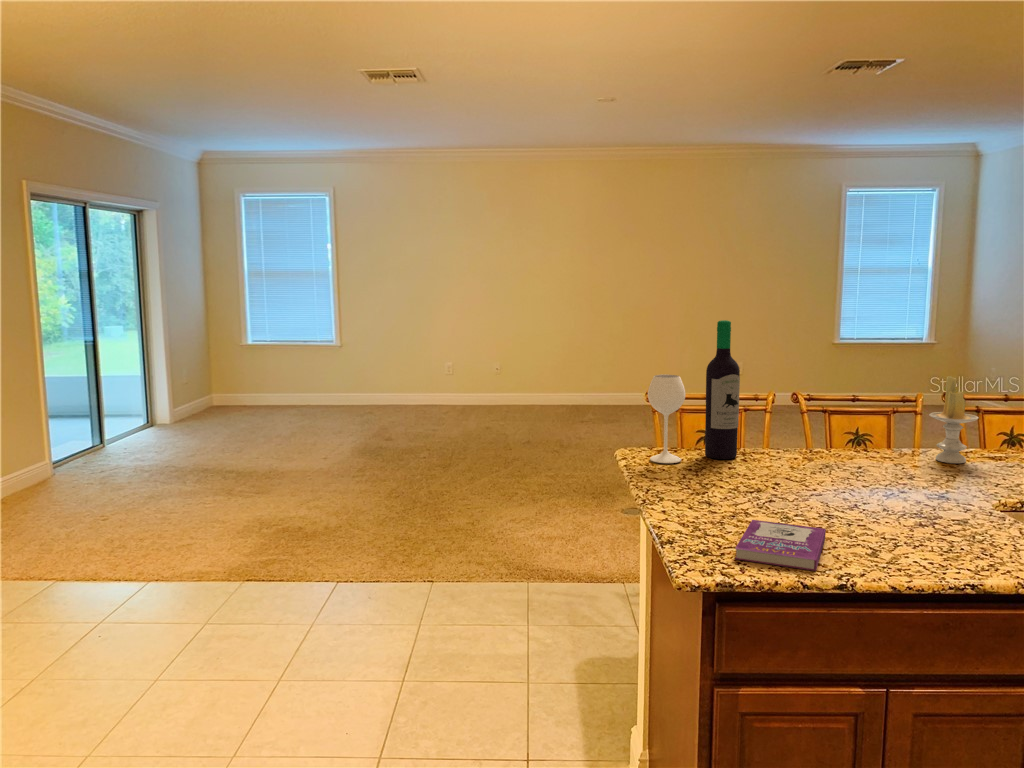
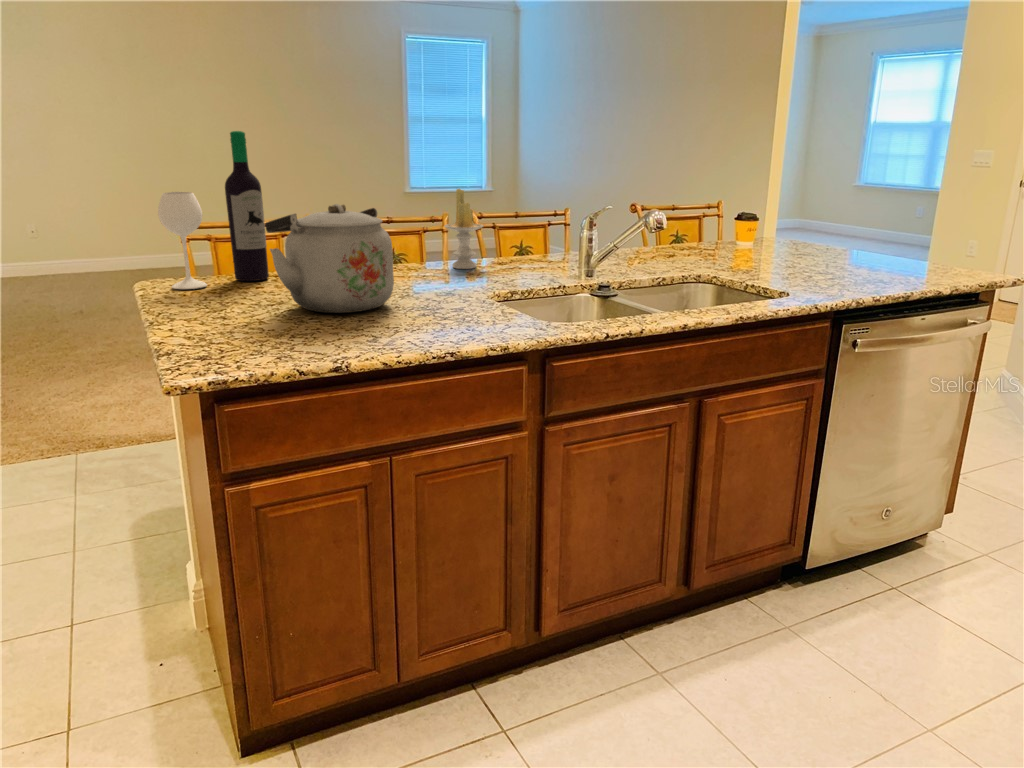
kettle: none [754,402,887,513] -> present [265,204,394,313]
book: present [735,520,826,571] -> none [233,324,333,360]

